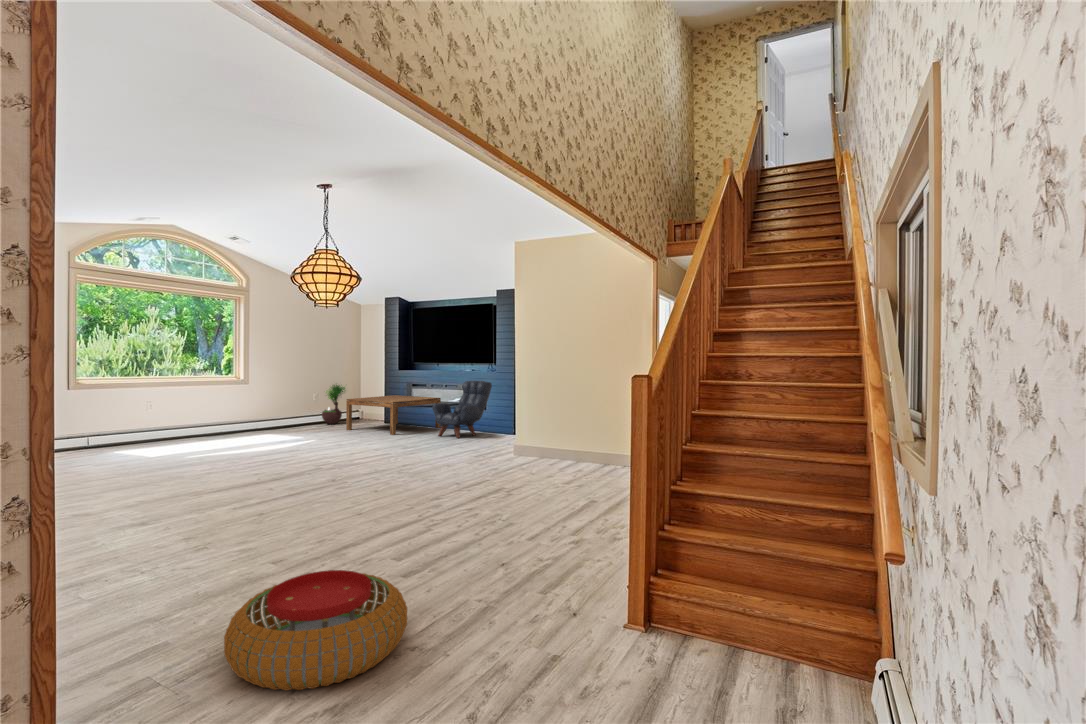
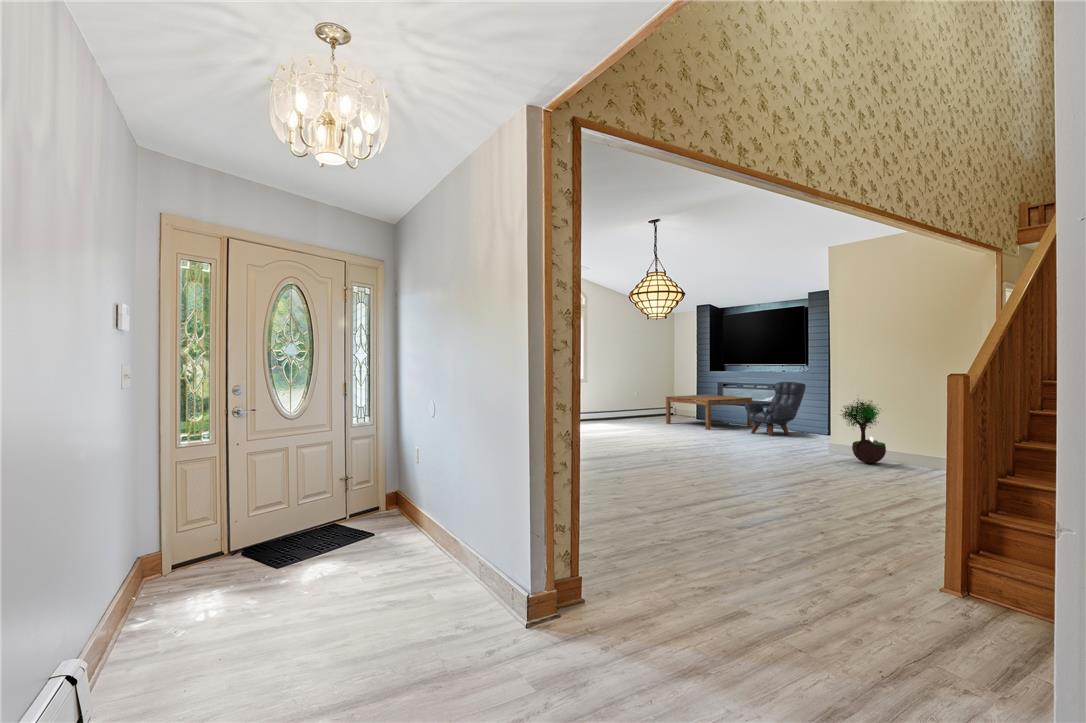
potted tree: present [322,385,345,424] -> present [841,400,886,463]
pouf: present [224,570,407,691] -> none [628,509,747,578]

